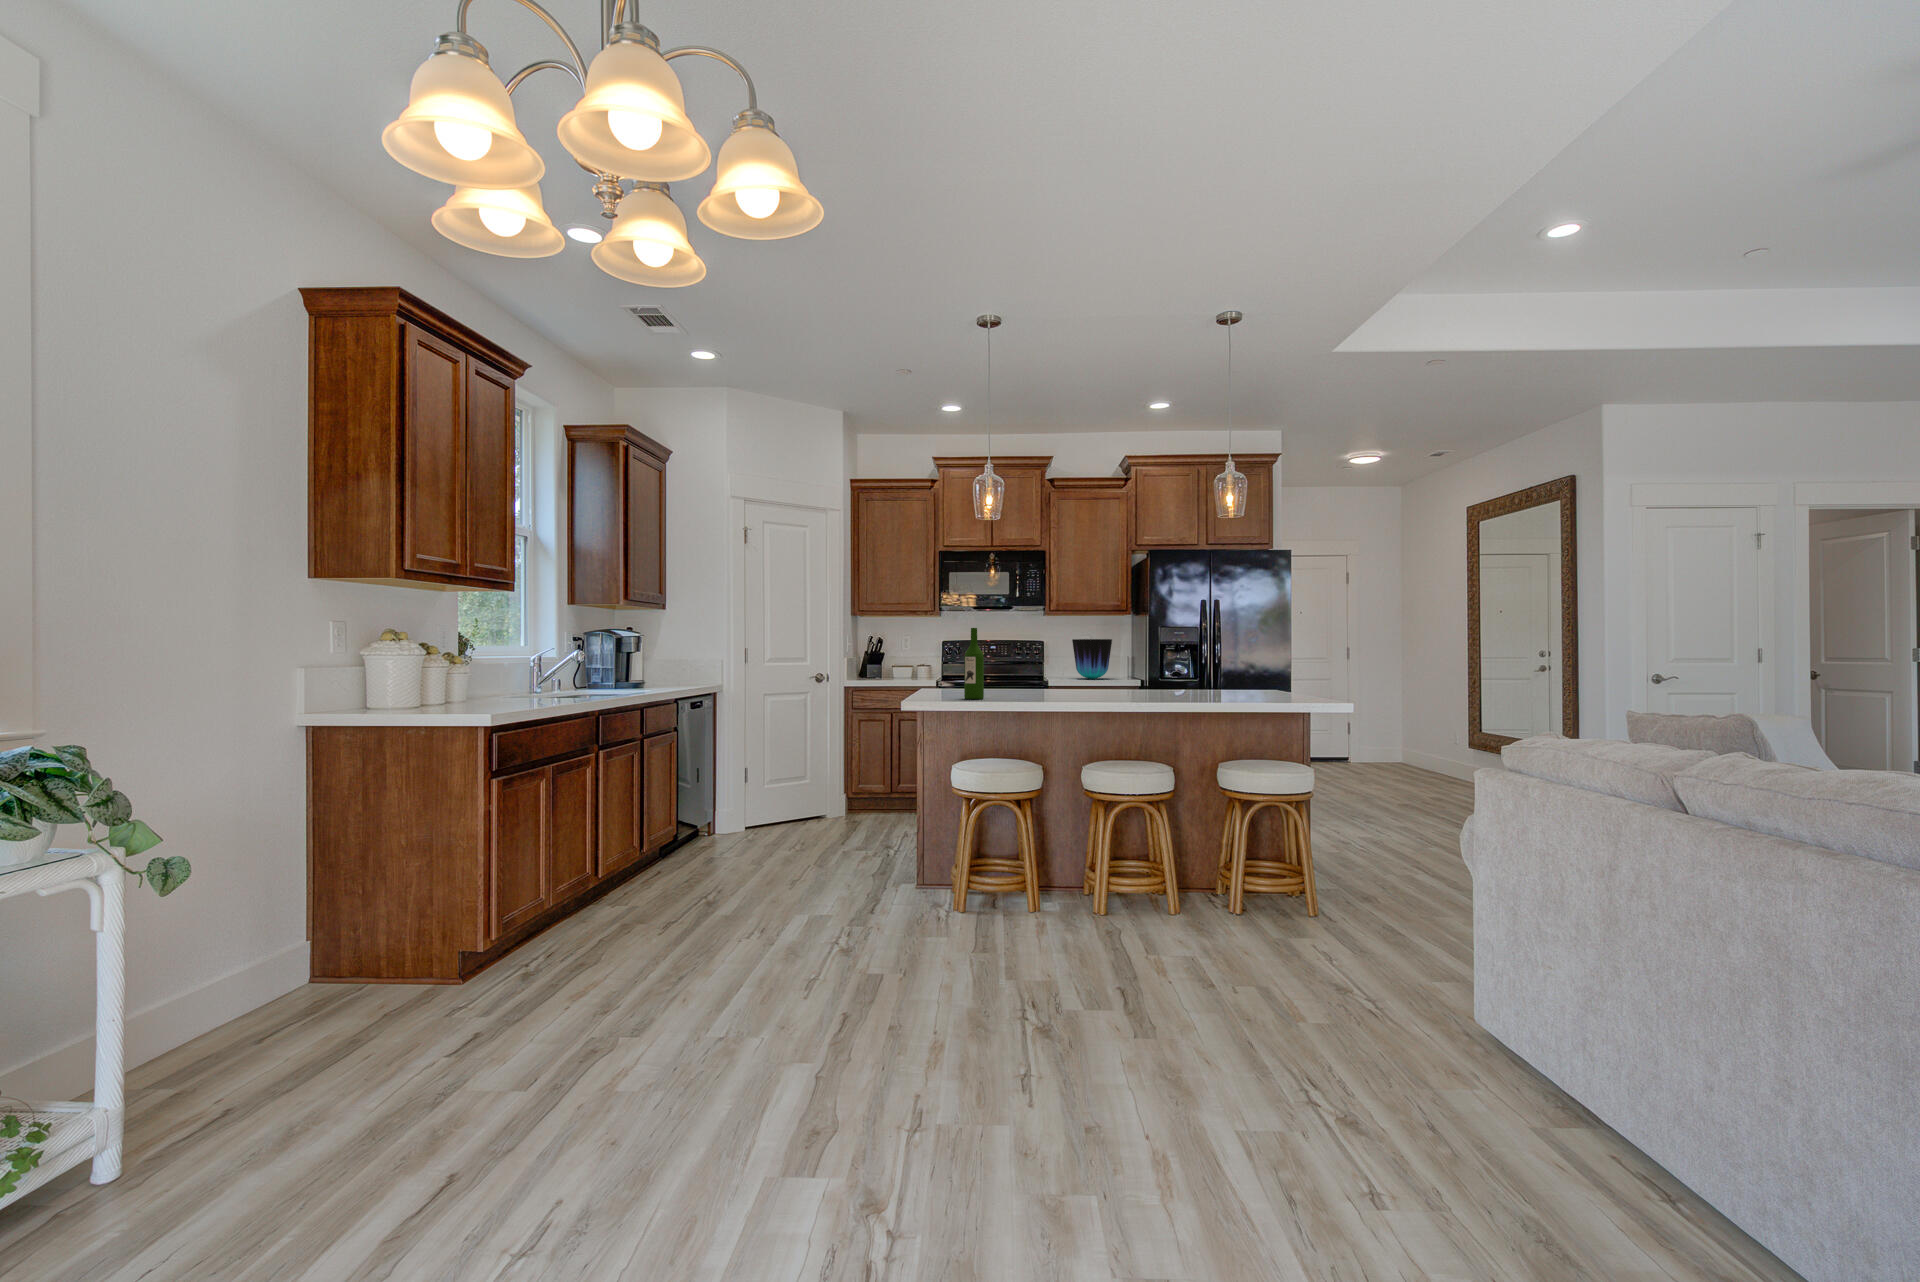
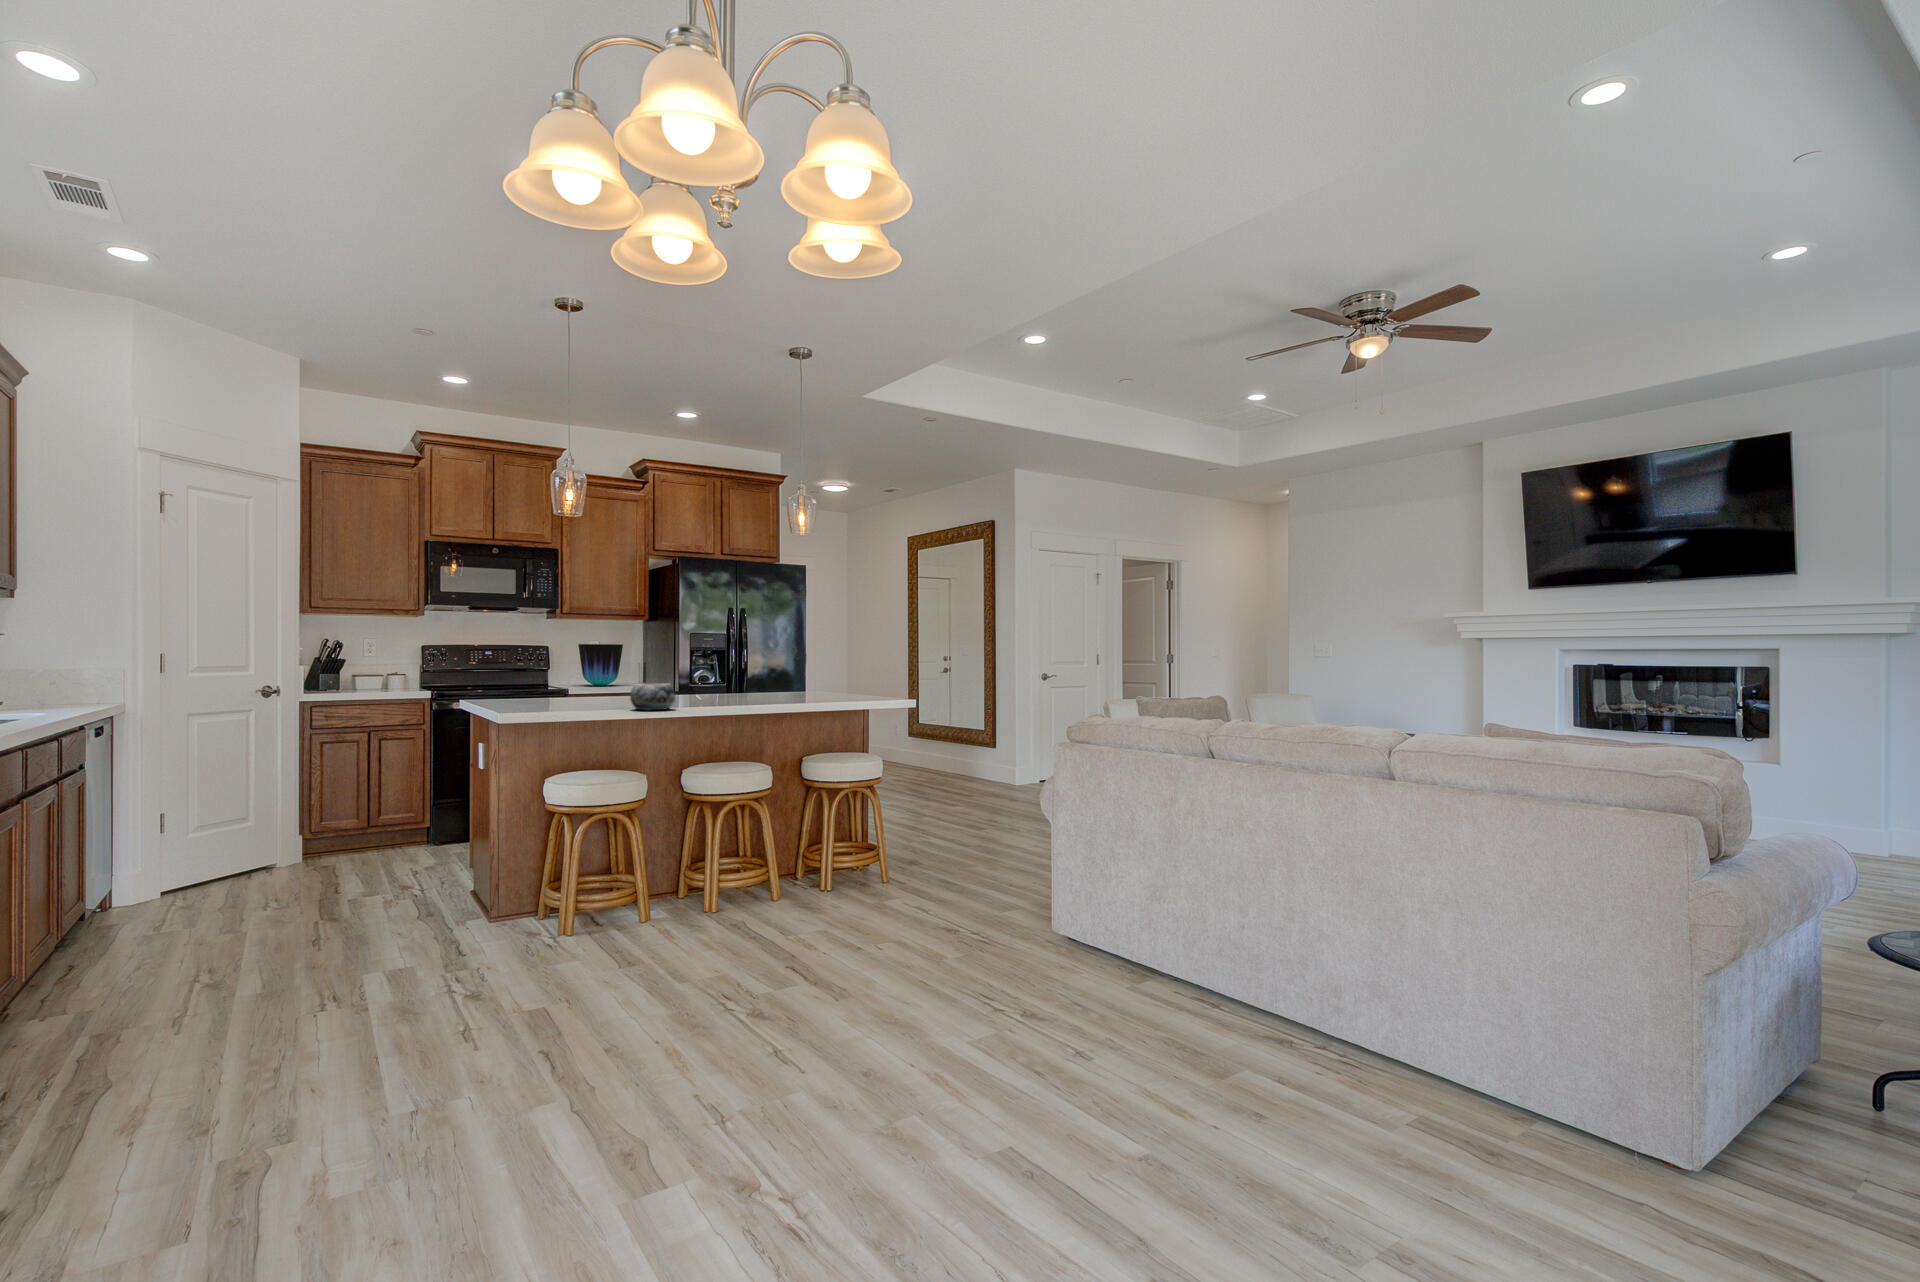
wine bottle: present [964,628,984,699] -> none [551,639,574,713]
decorative bowl: none [1038,672,1082,700] -> present [630,683,675,710]

